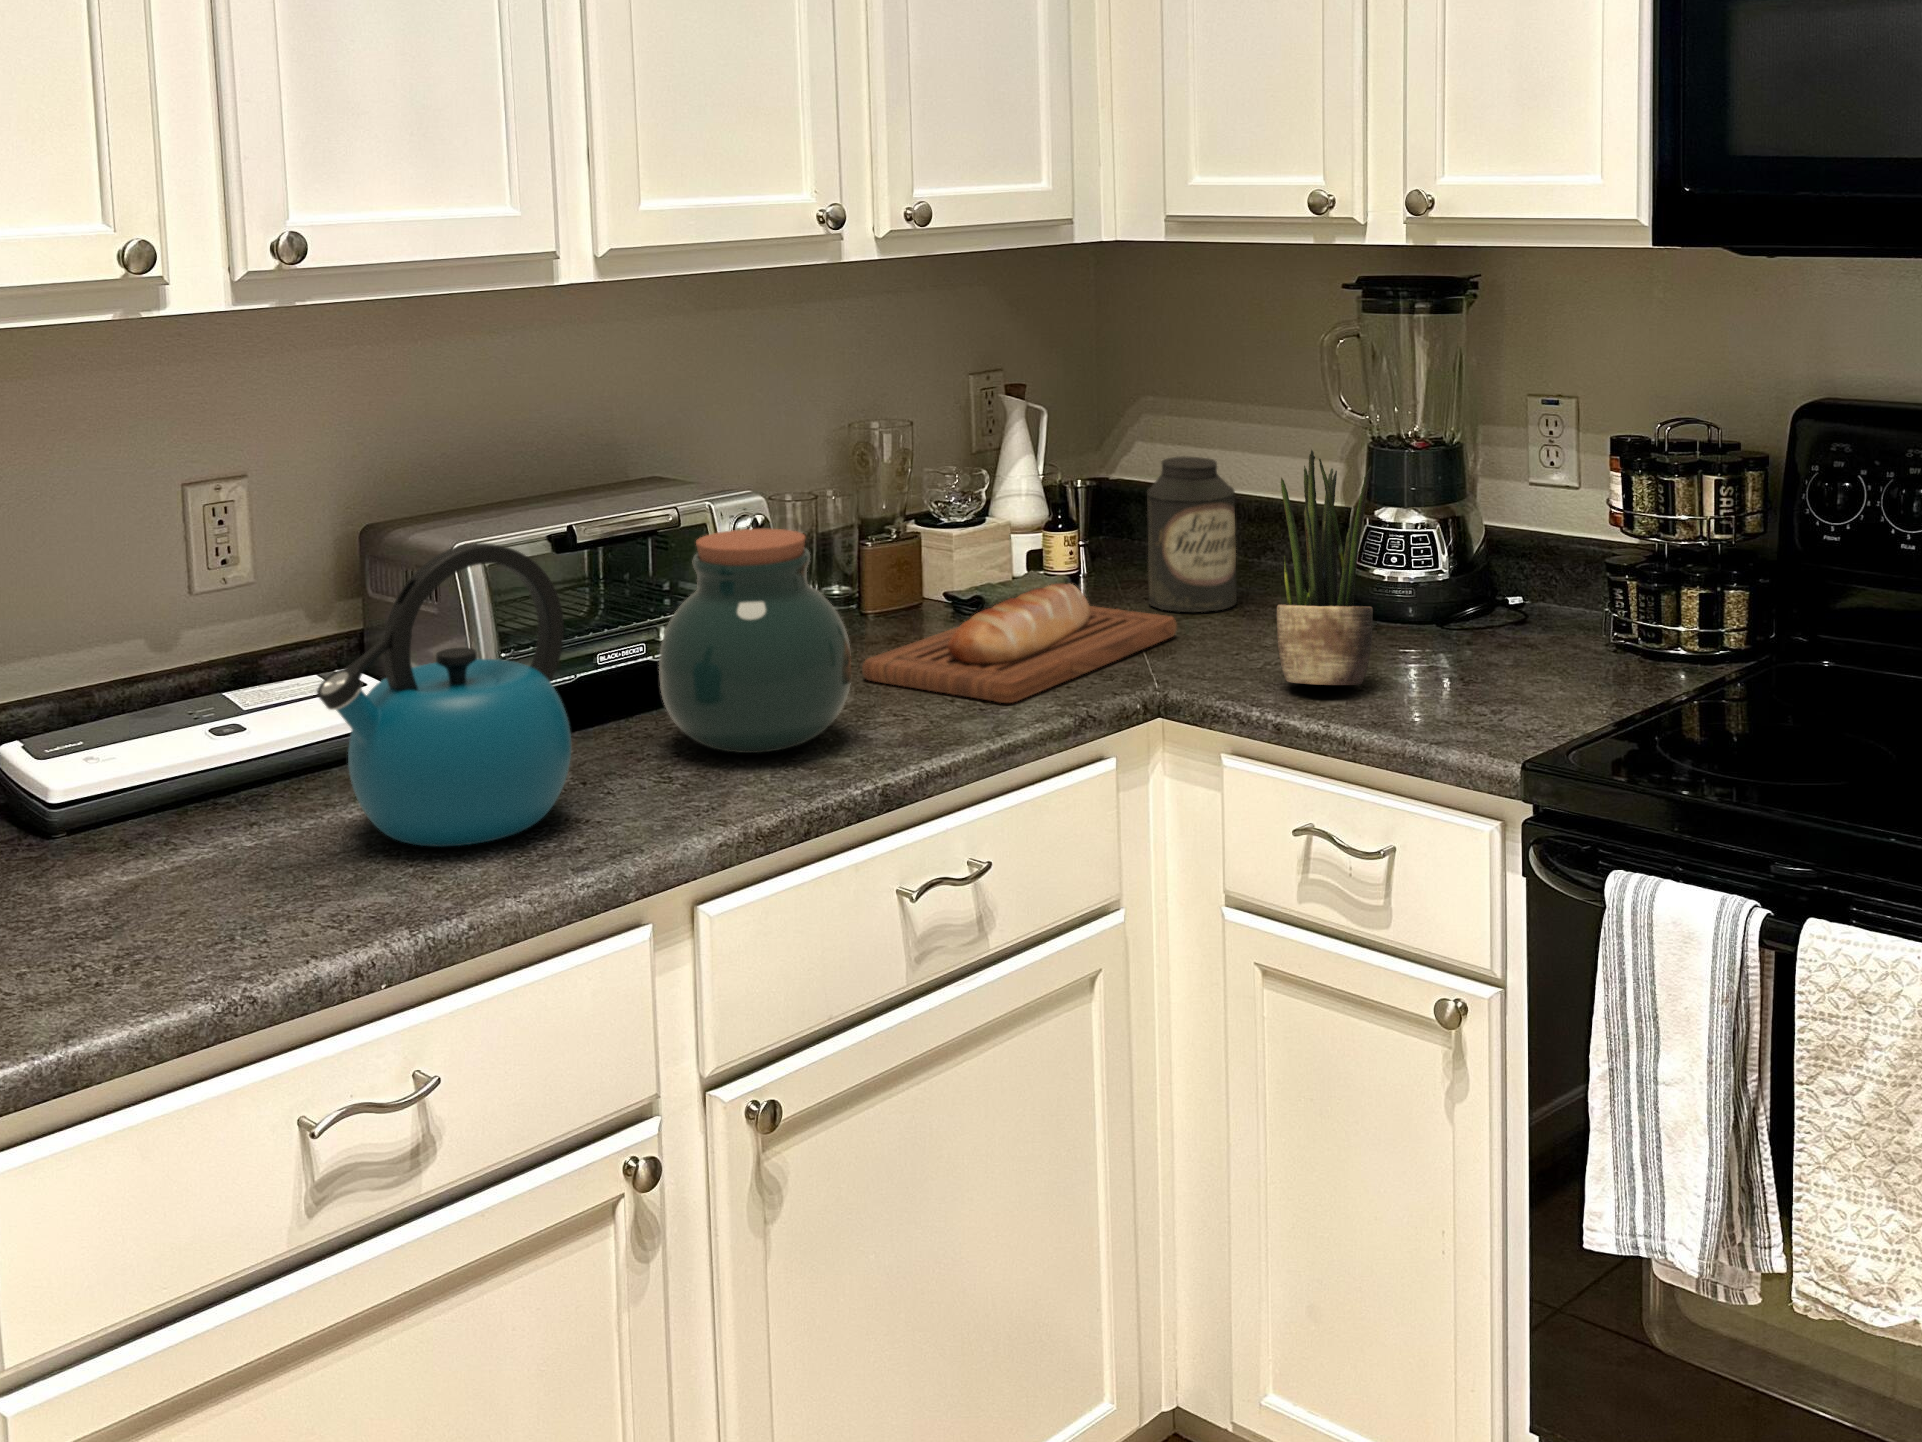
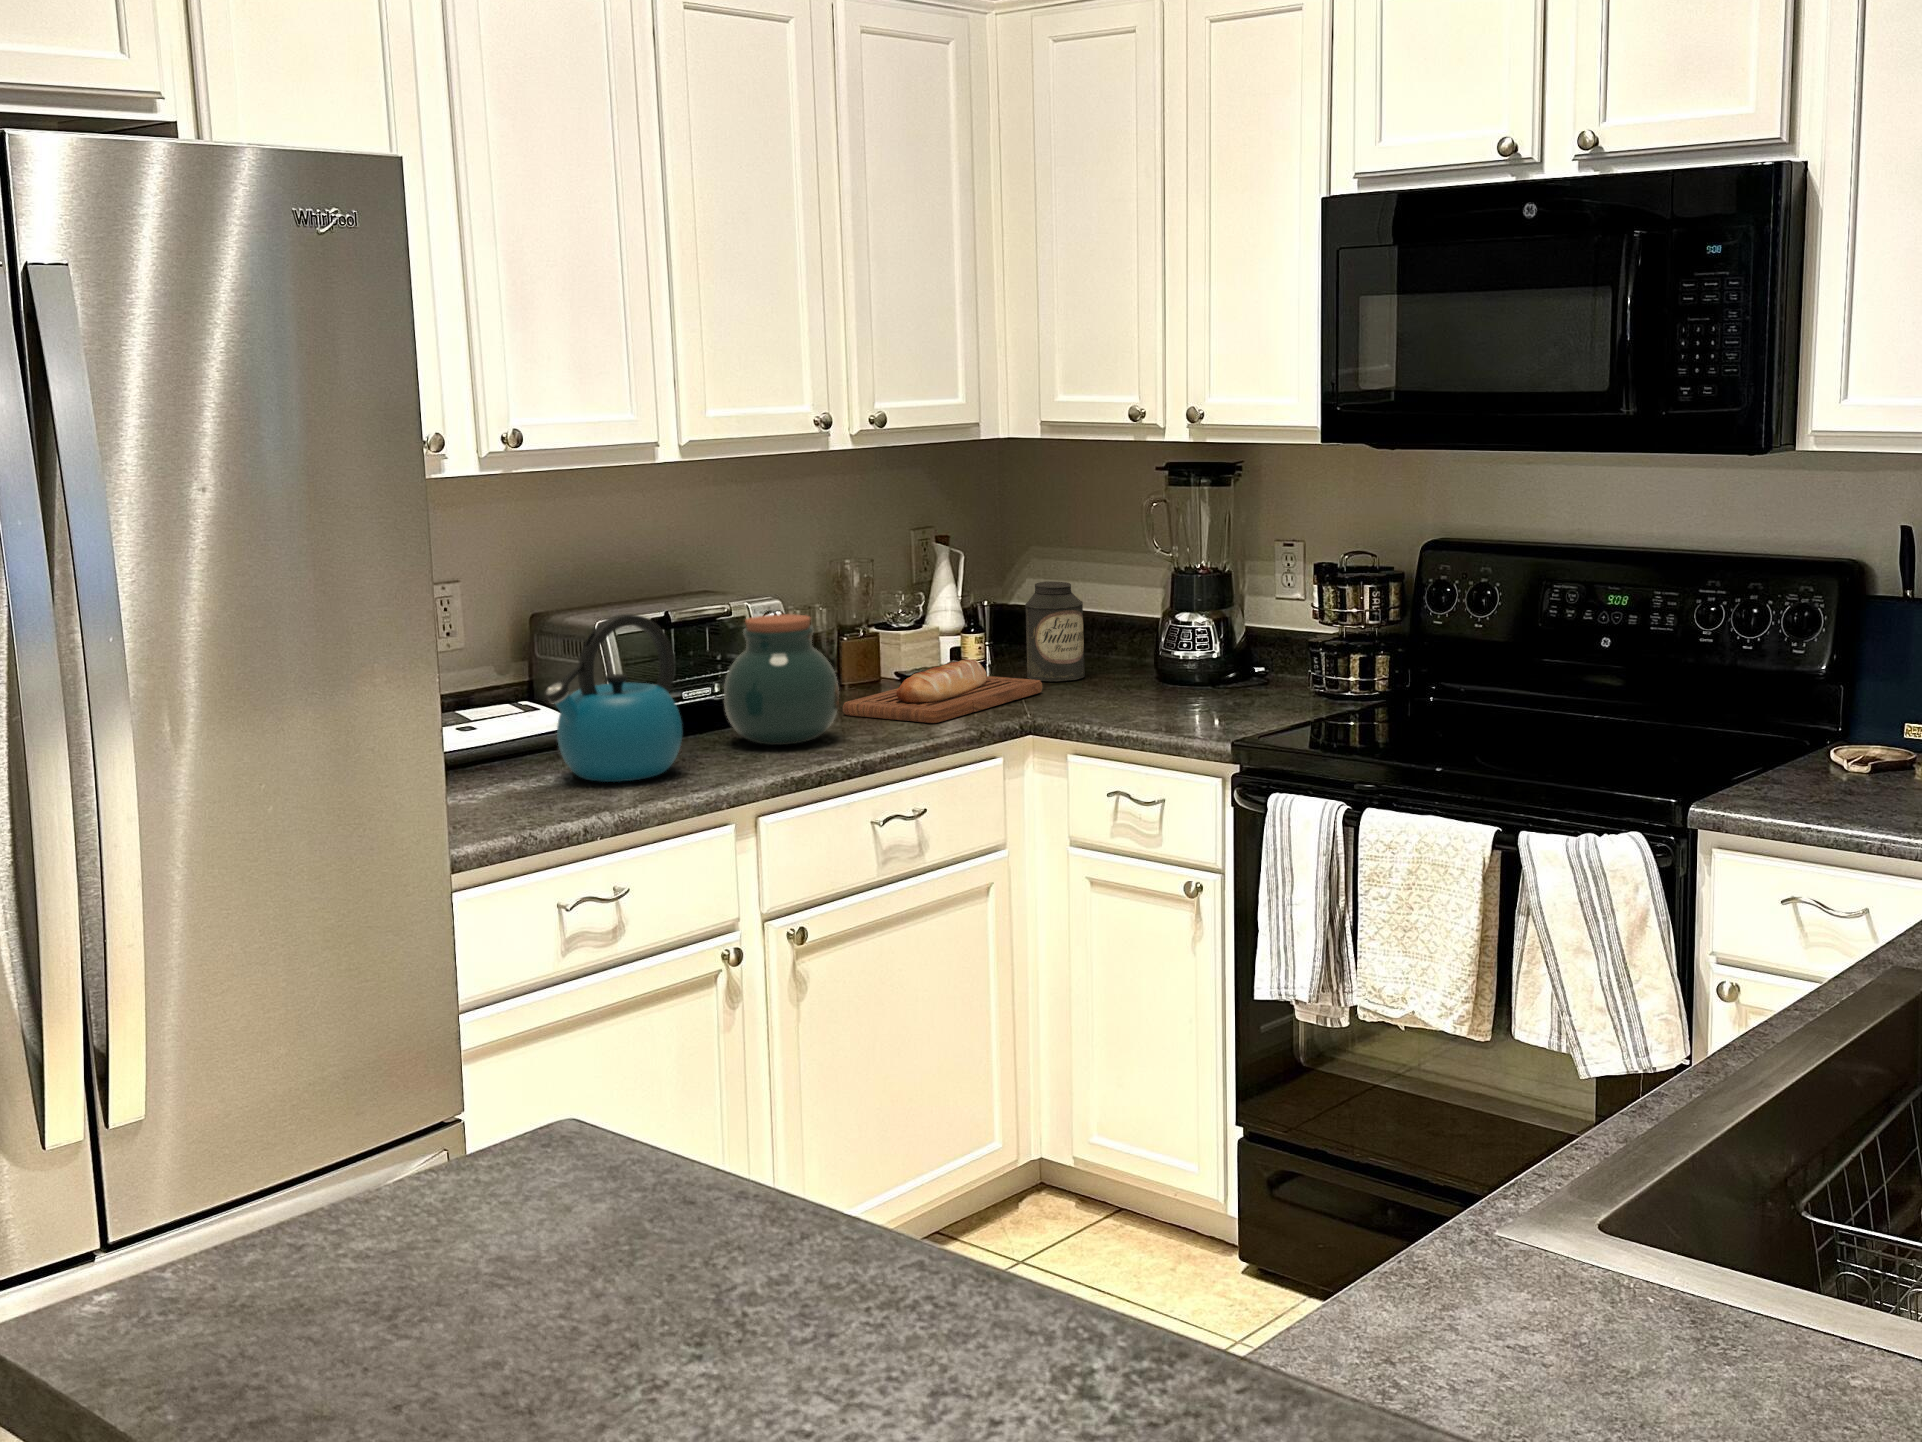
potted plant: present [1277,450,1373,685] -> none [1099,567,1156,710]

